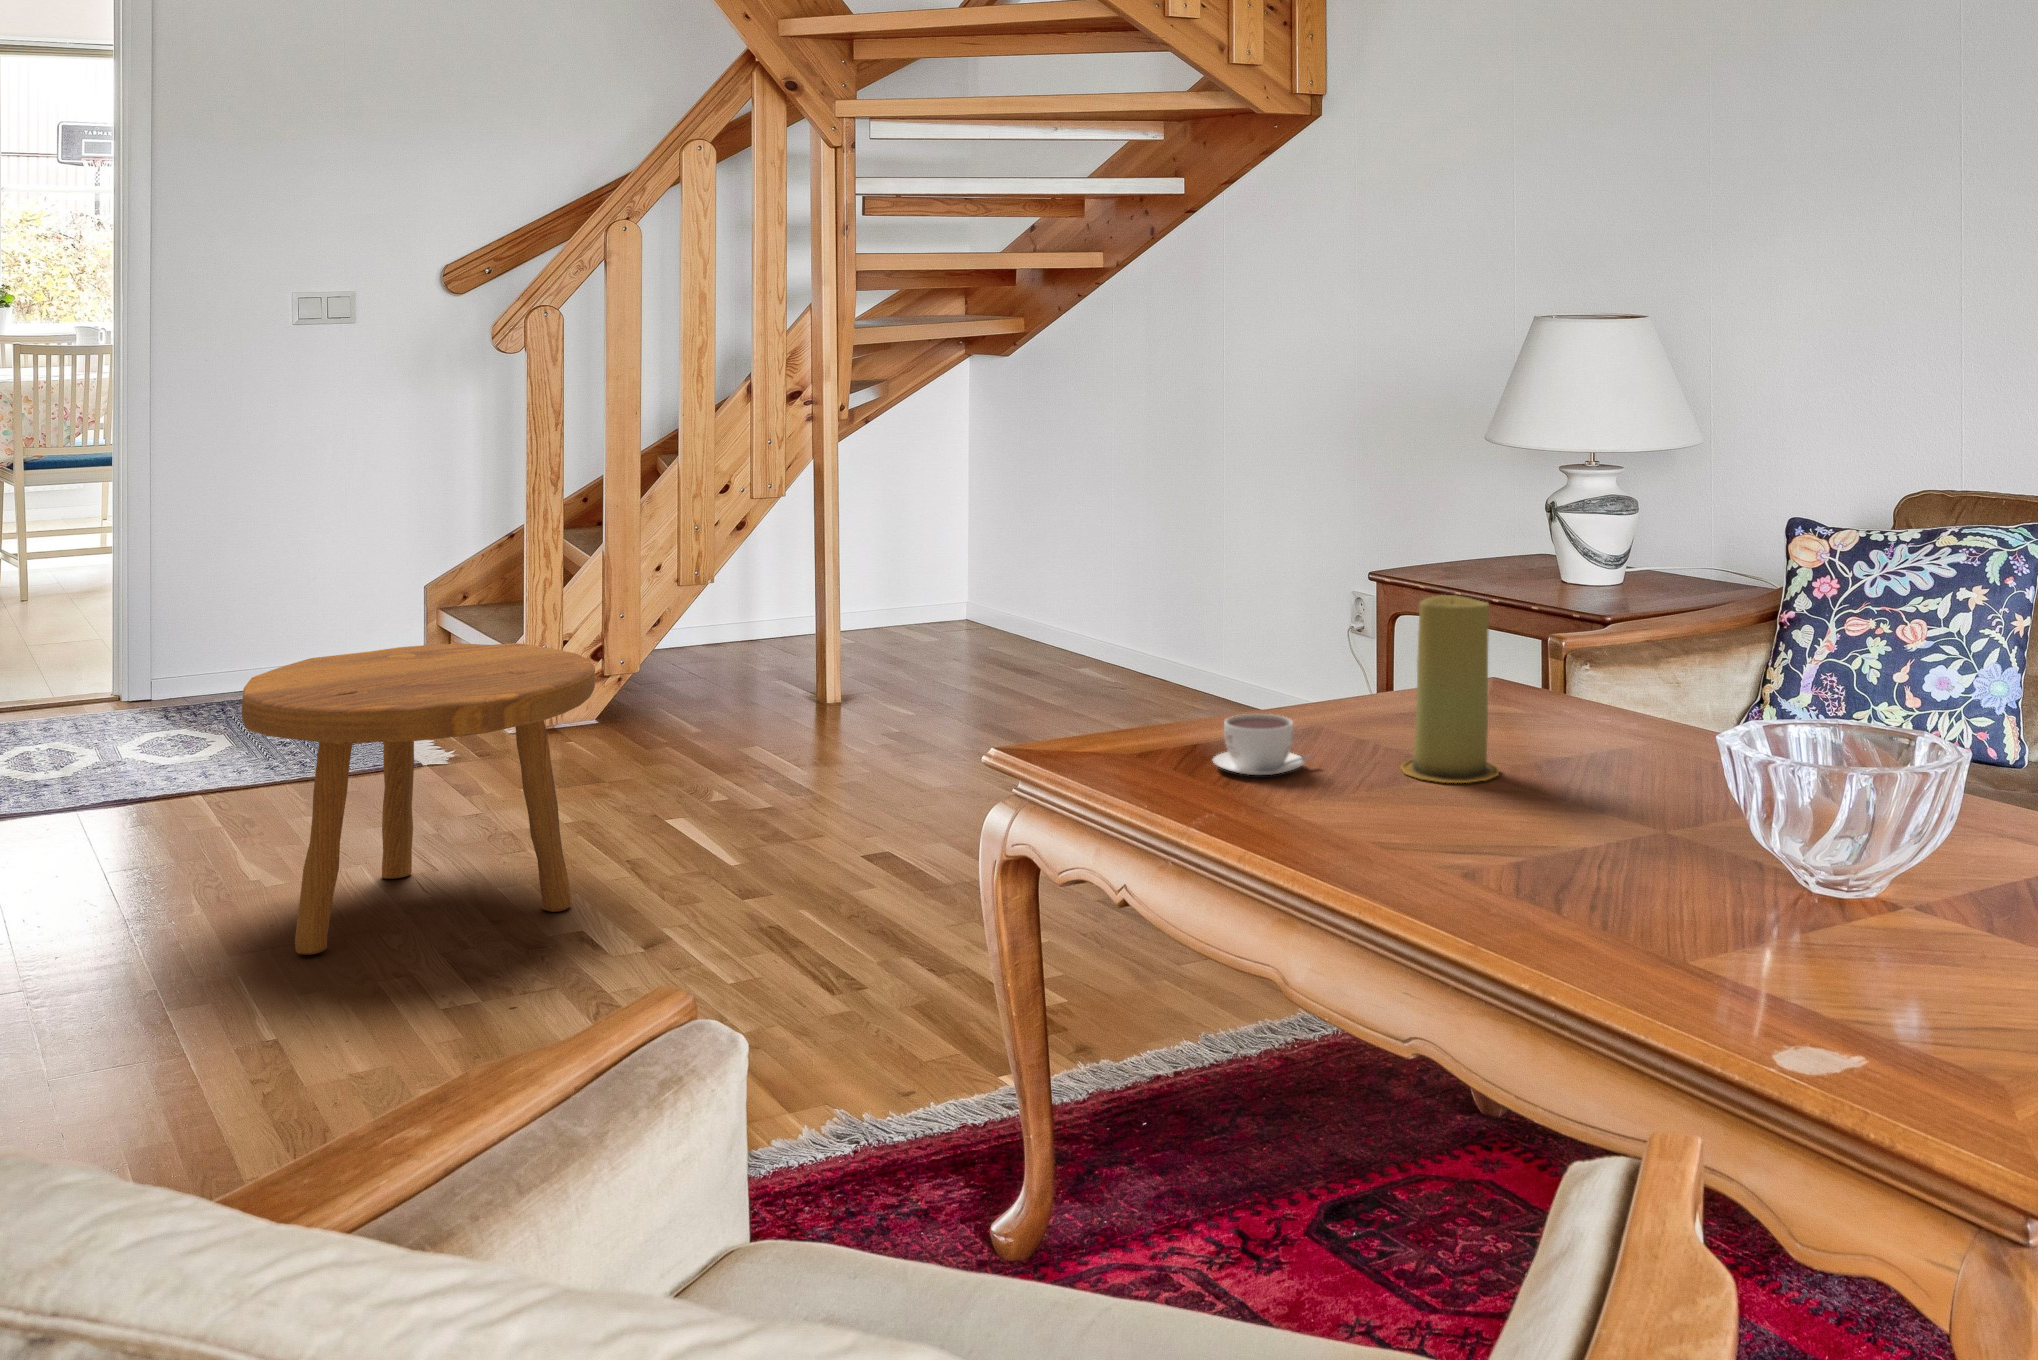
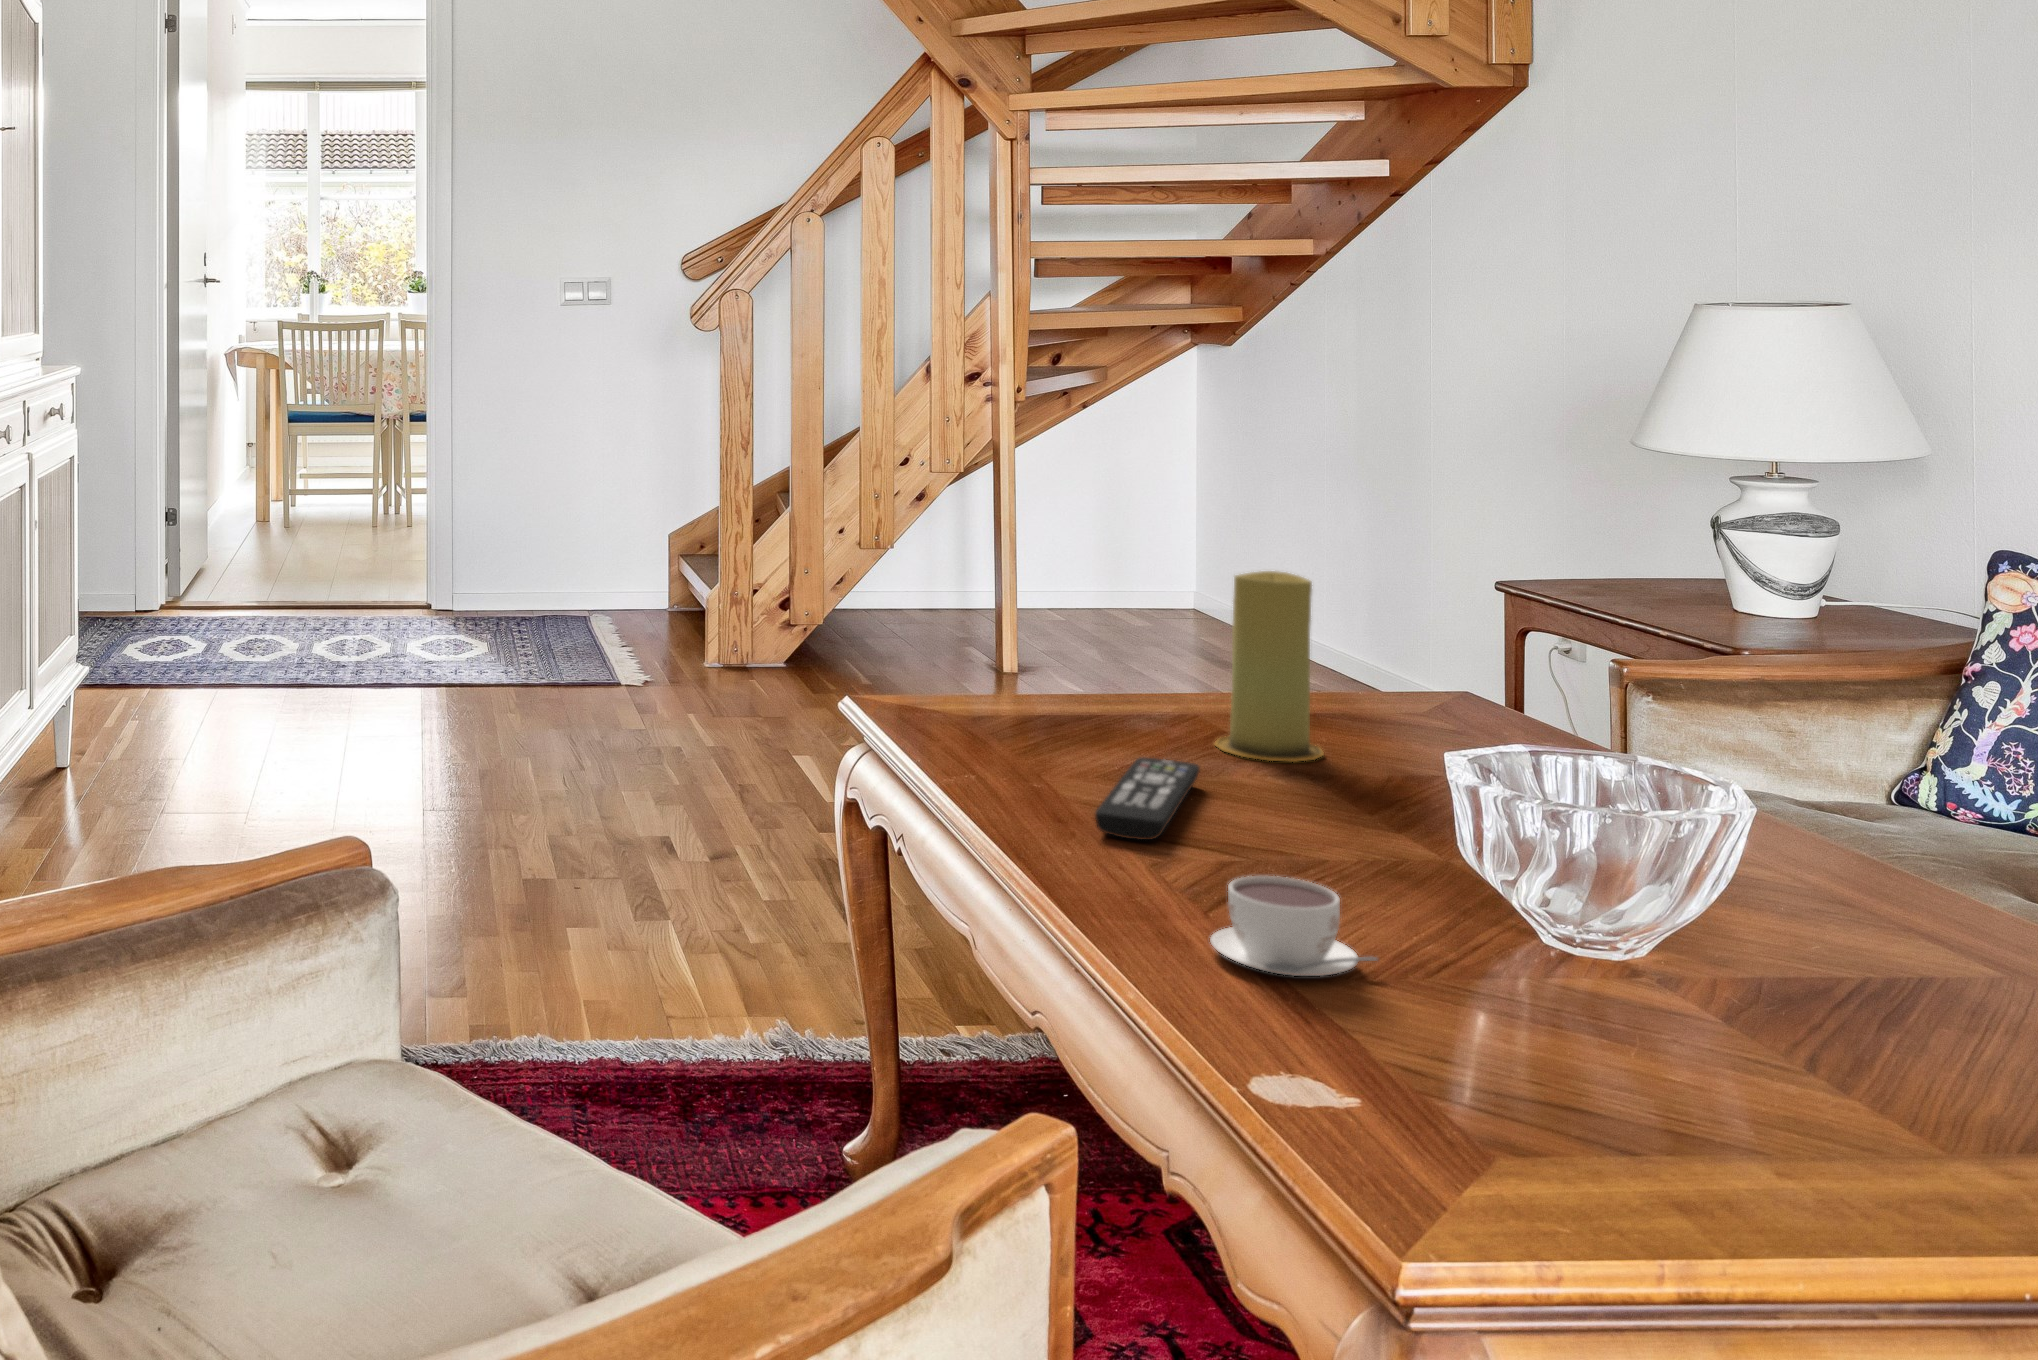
footstool: present [242,643,595,955] -> none [422,567,695,801]
coffee cup: present [1213,714,1314,775] -> present [1210,876,1377,976]
remote control: none [1392,799,1509,892] -> present [1095,757,1199,840]

